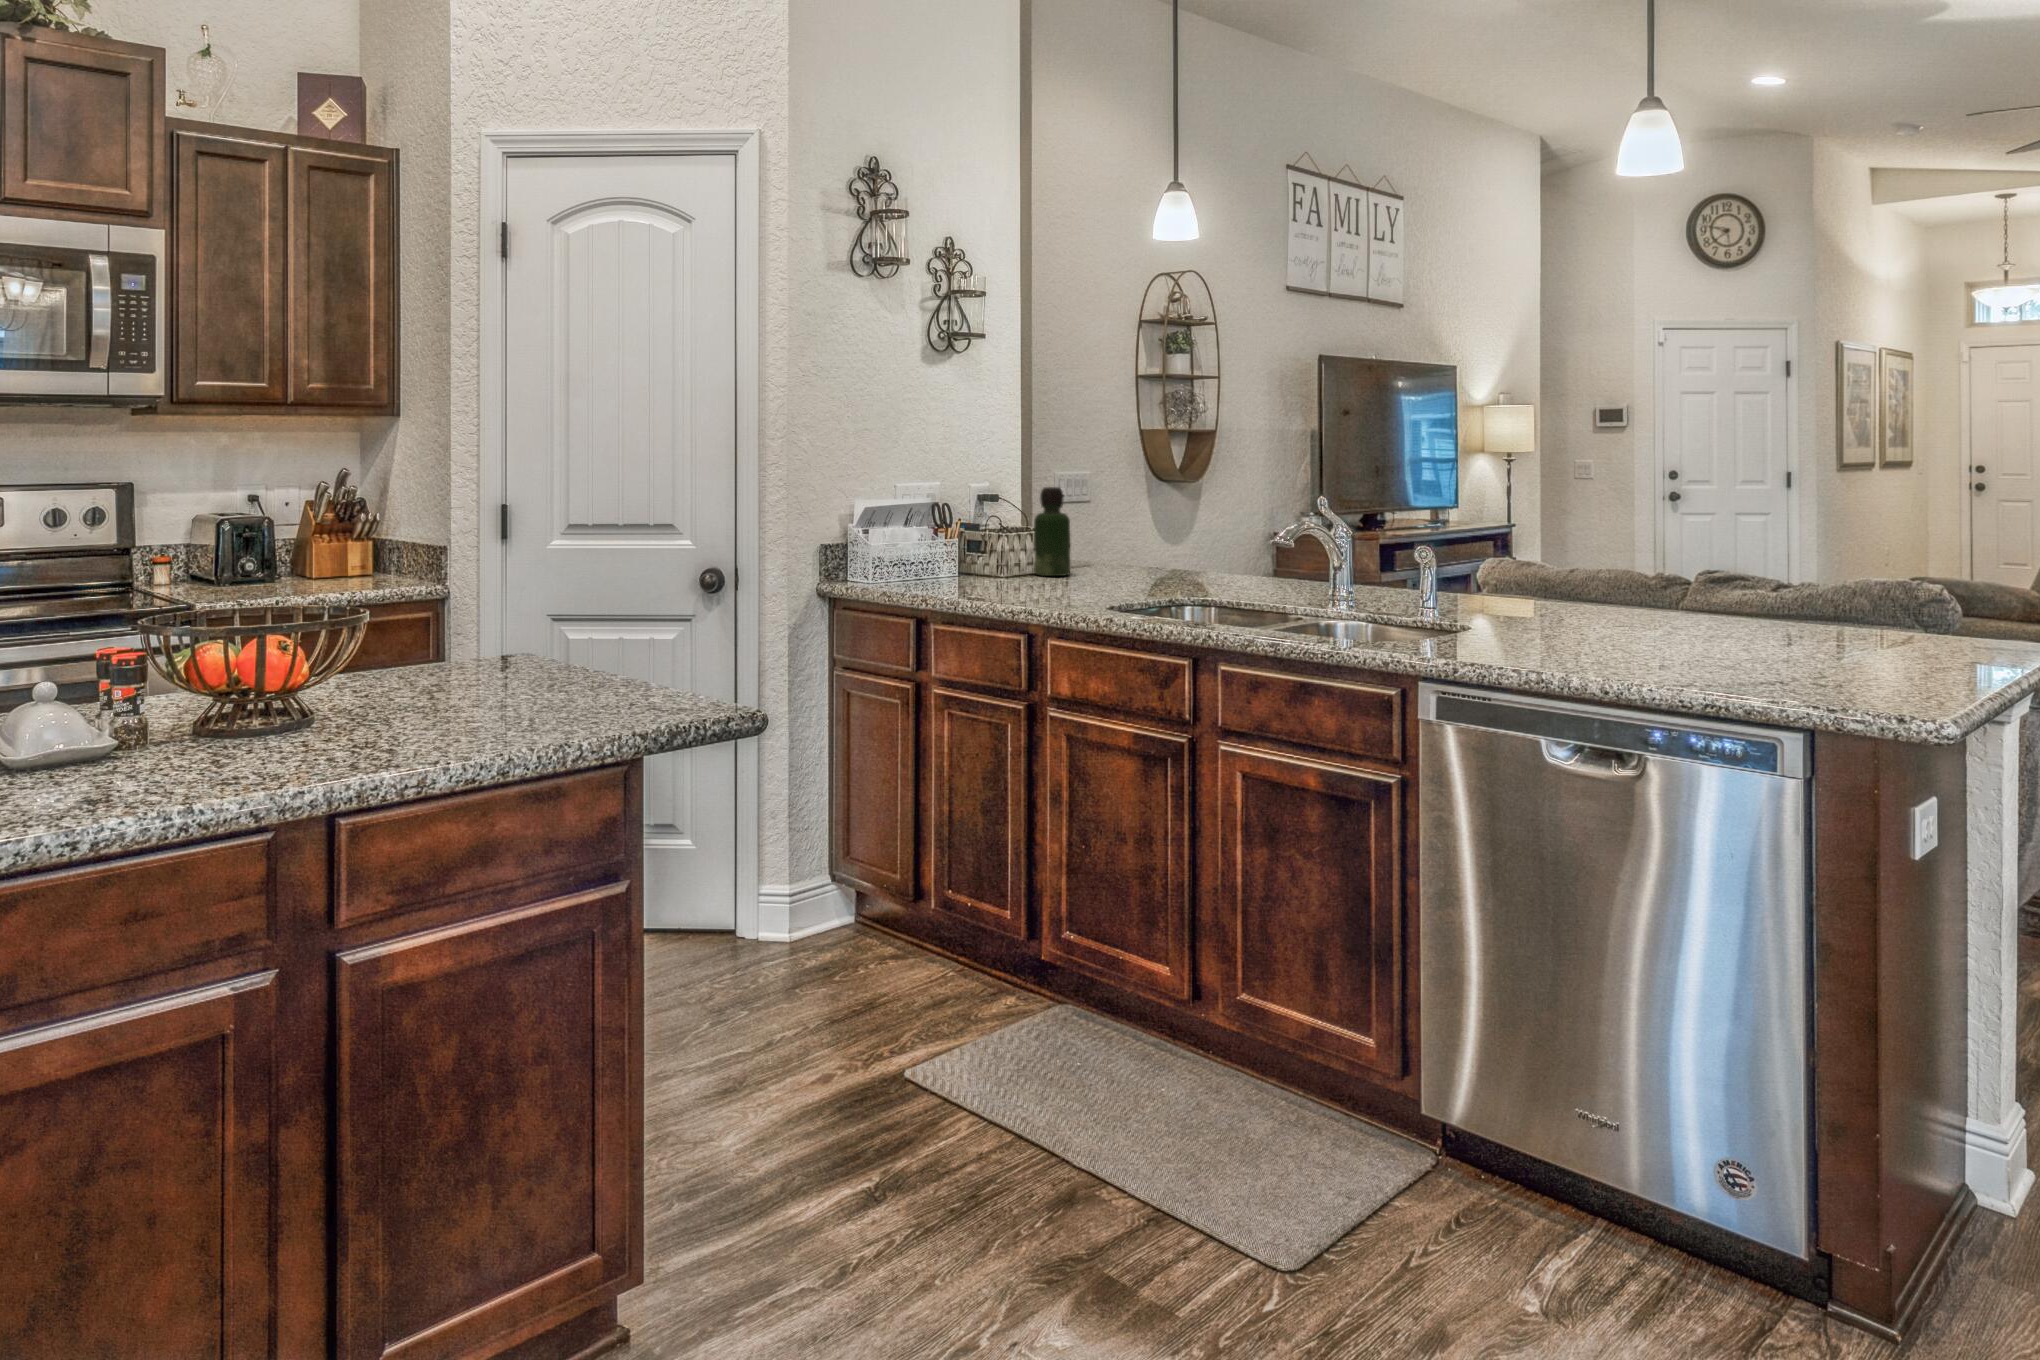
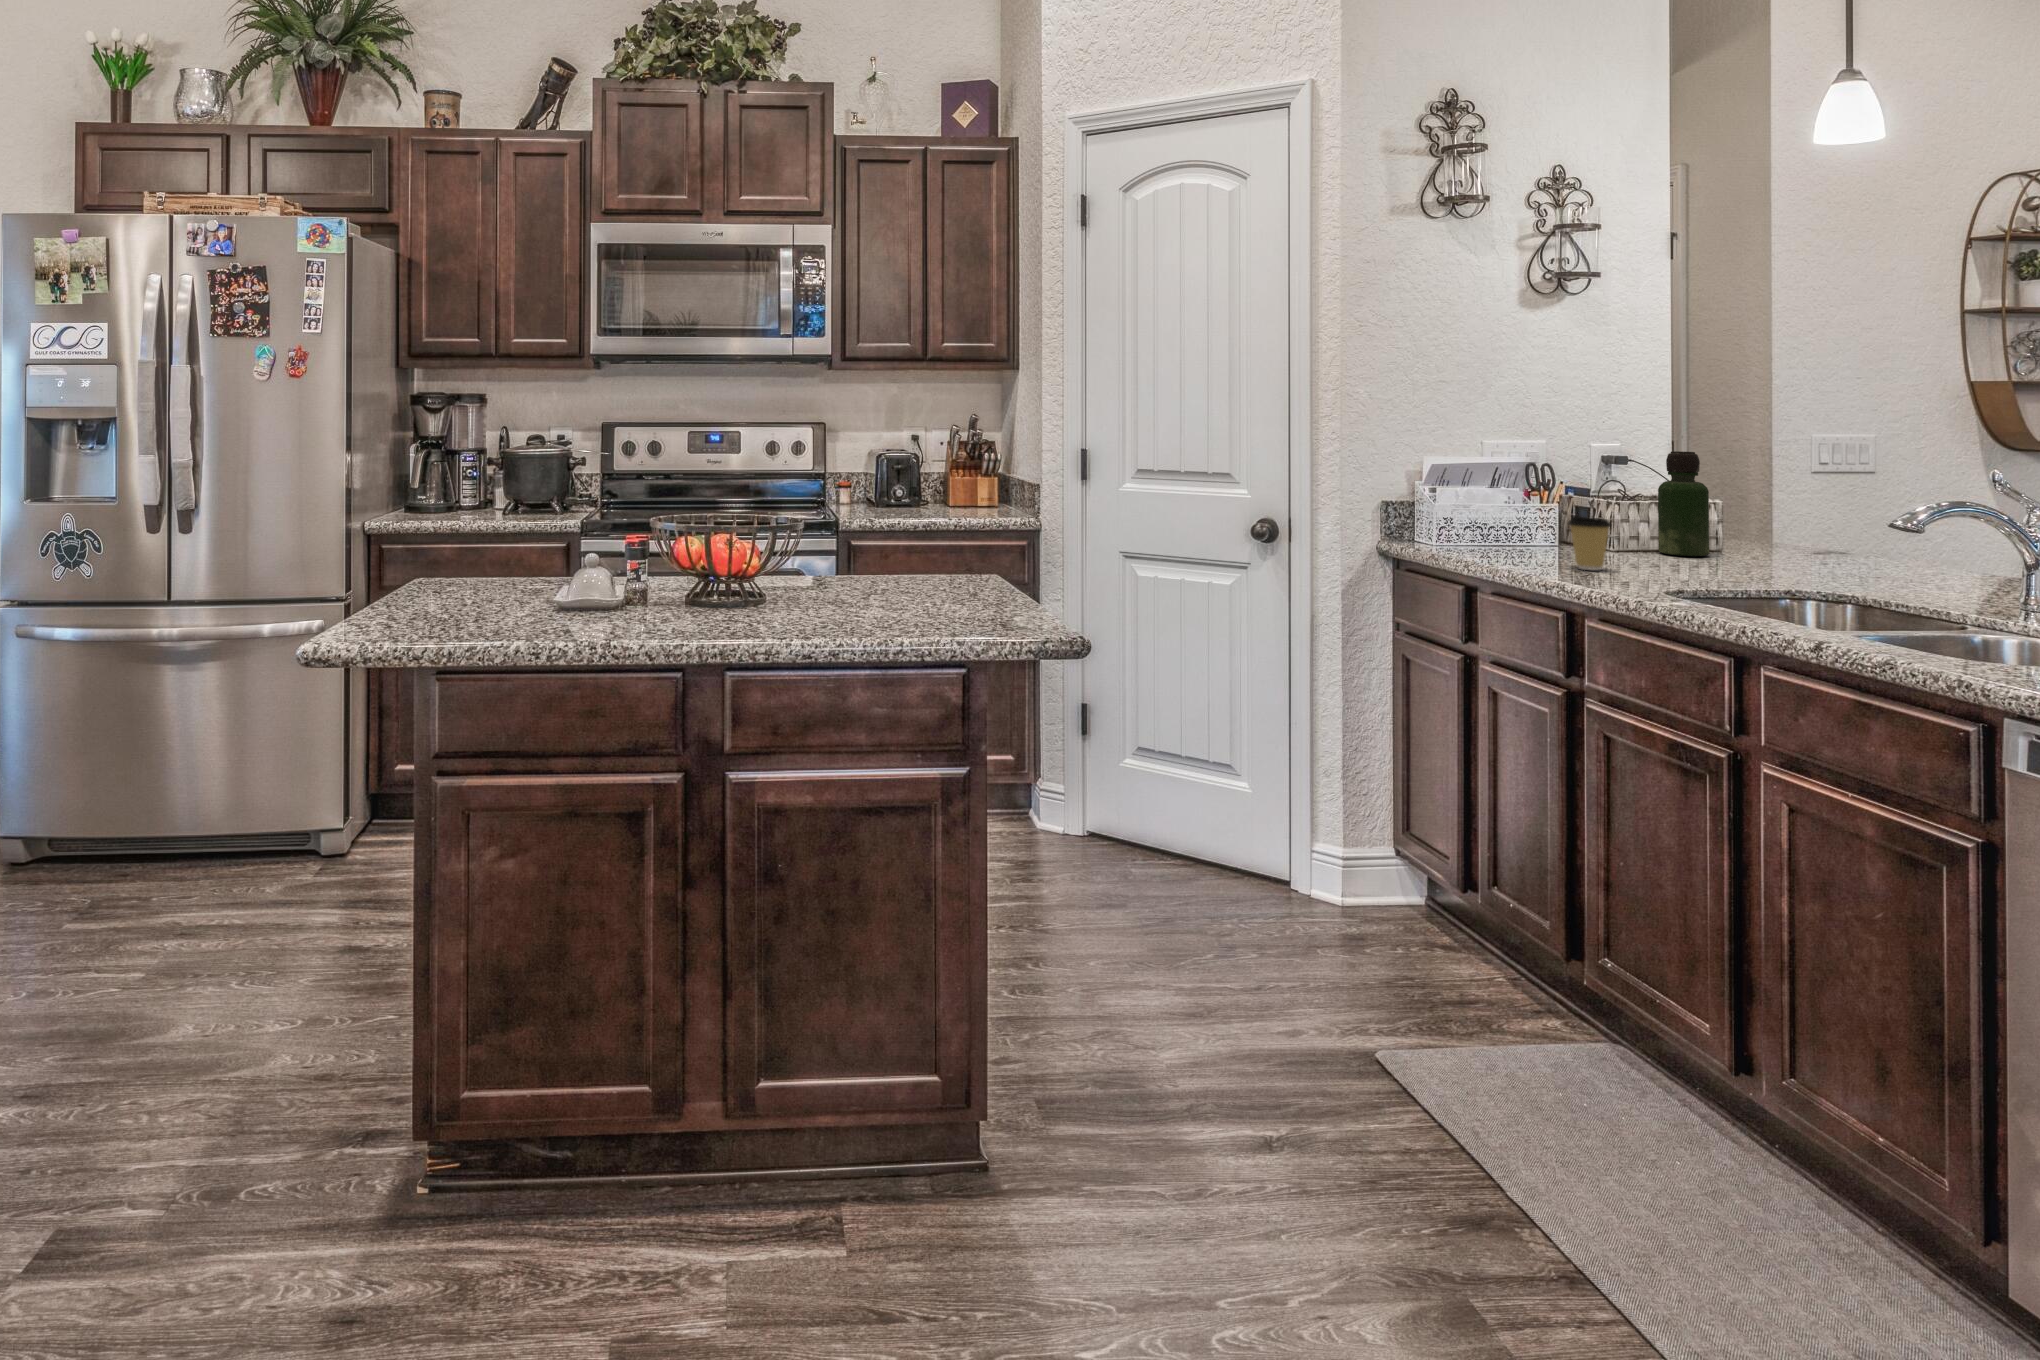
coffee cup: none [996,547,1031,594] -> present [1568,515,1611,570]

